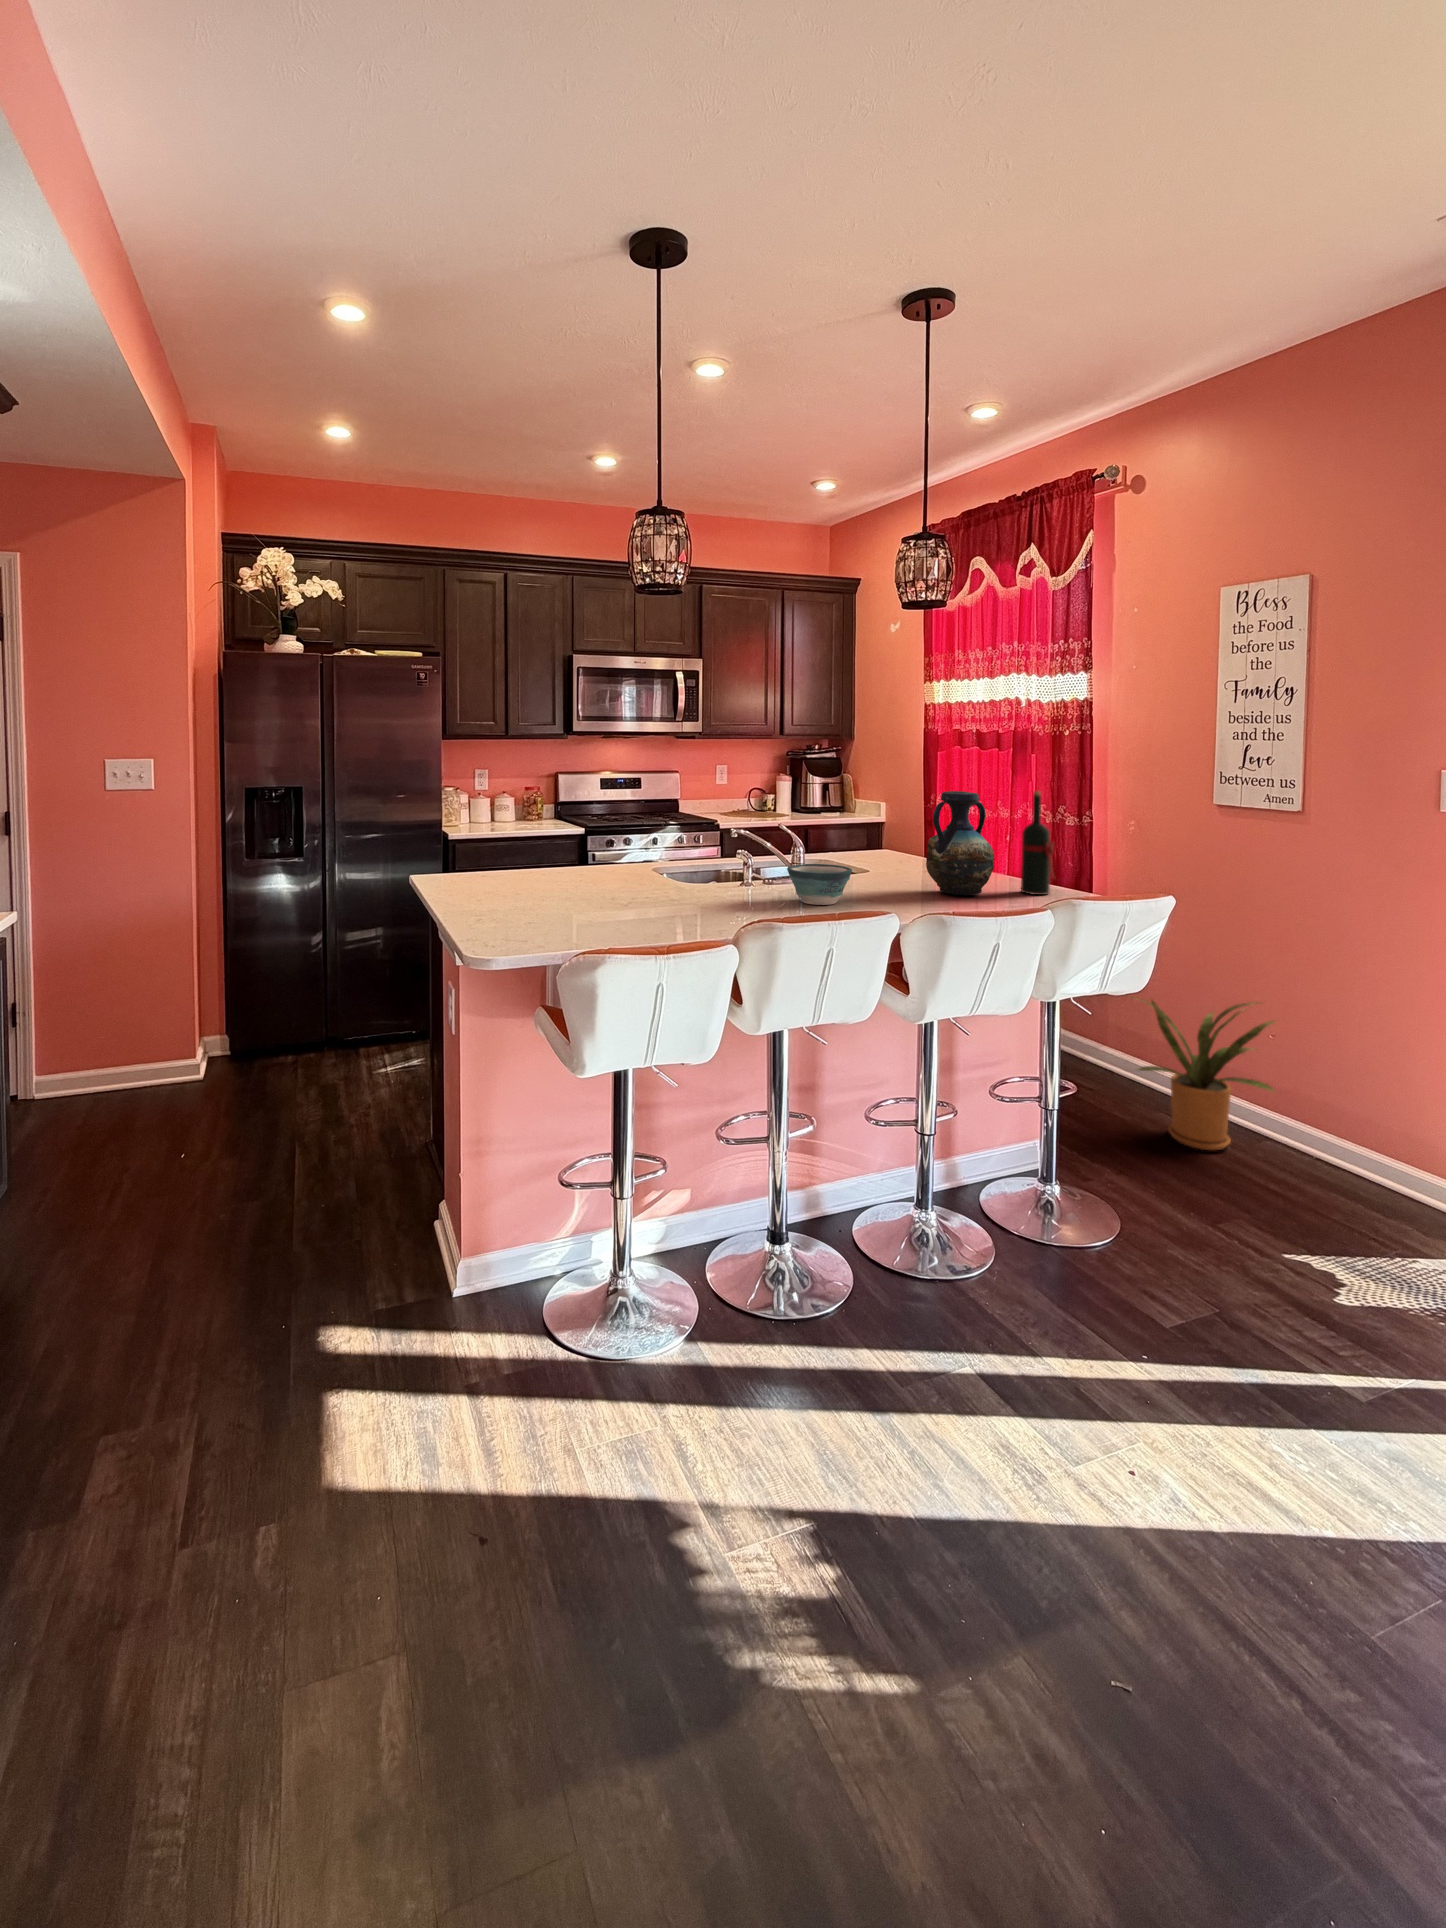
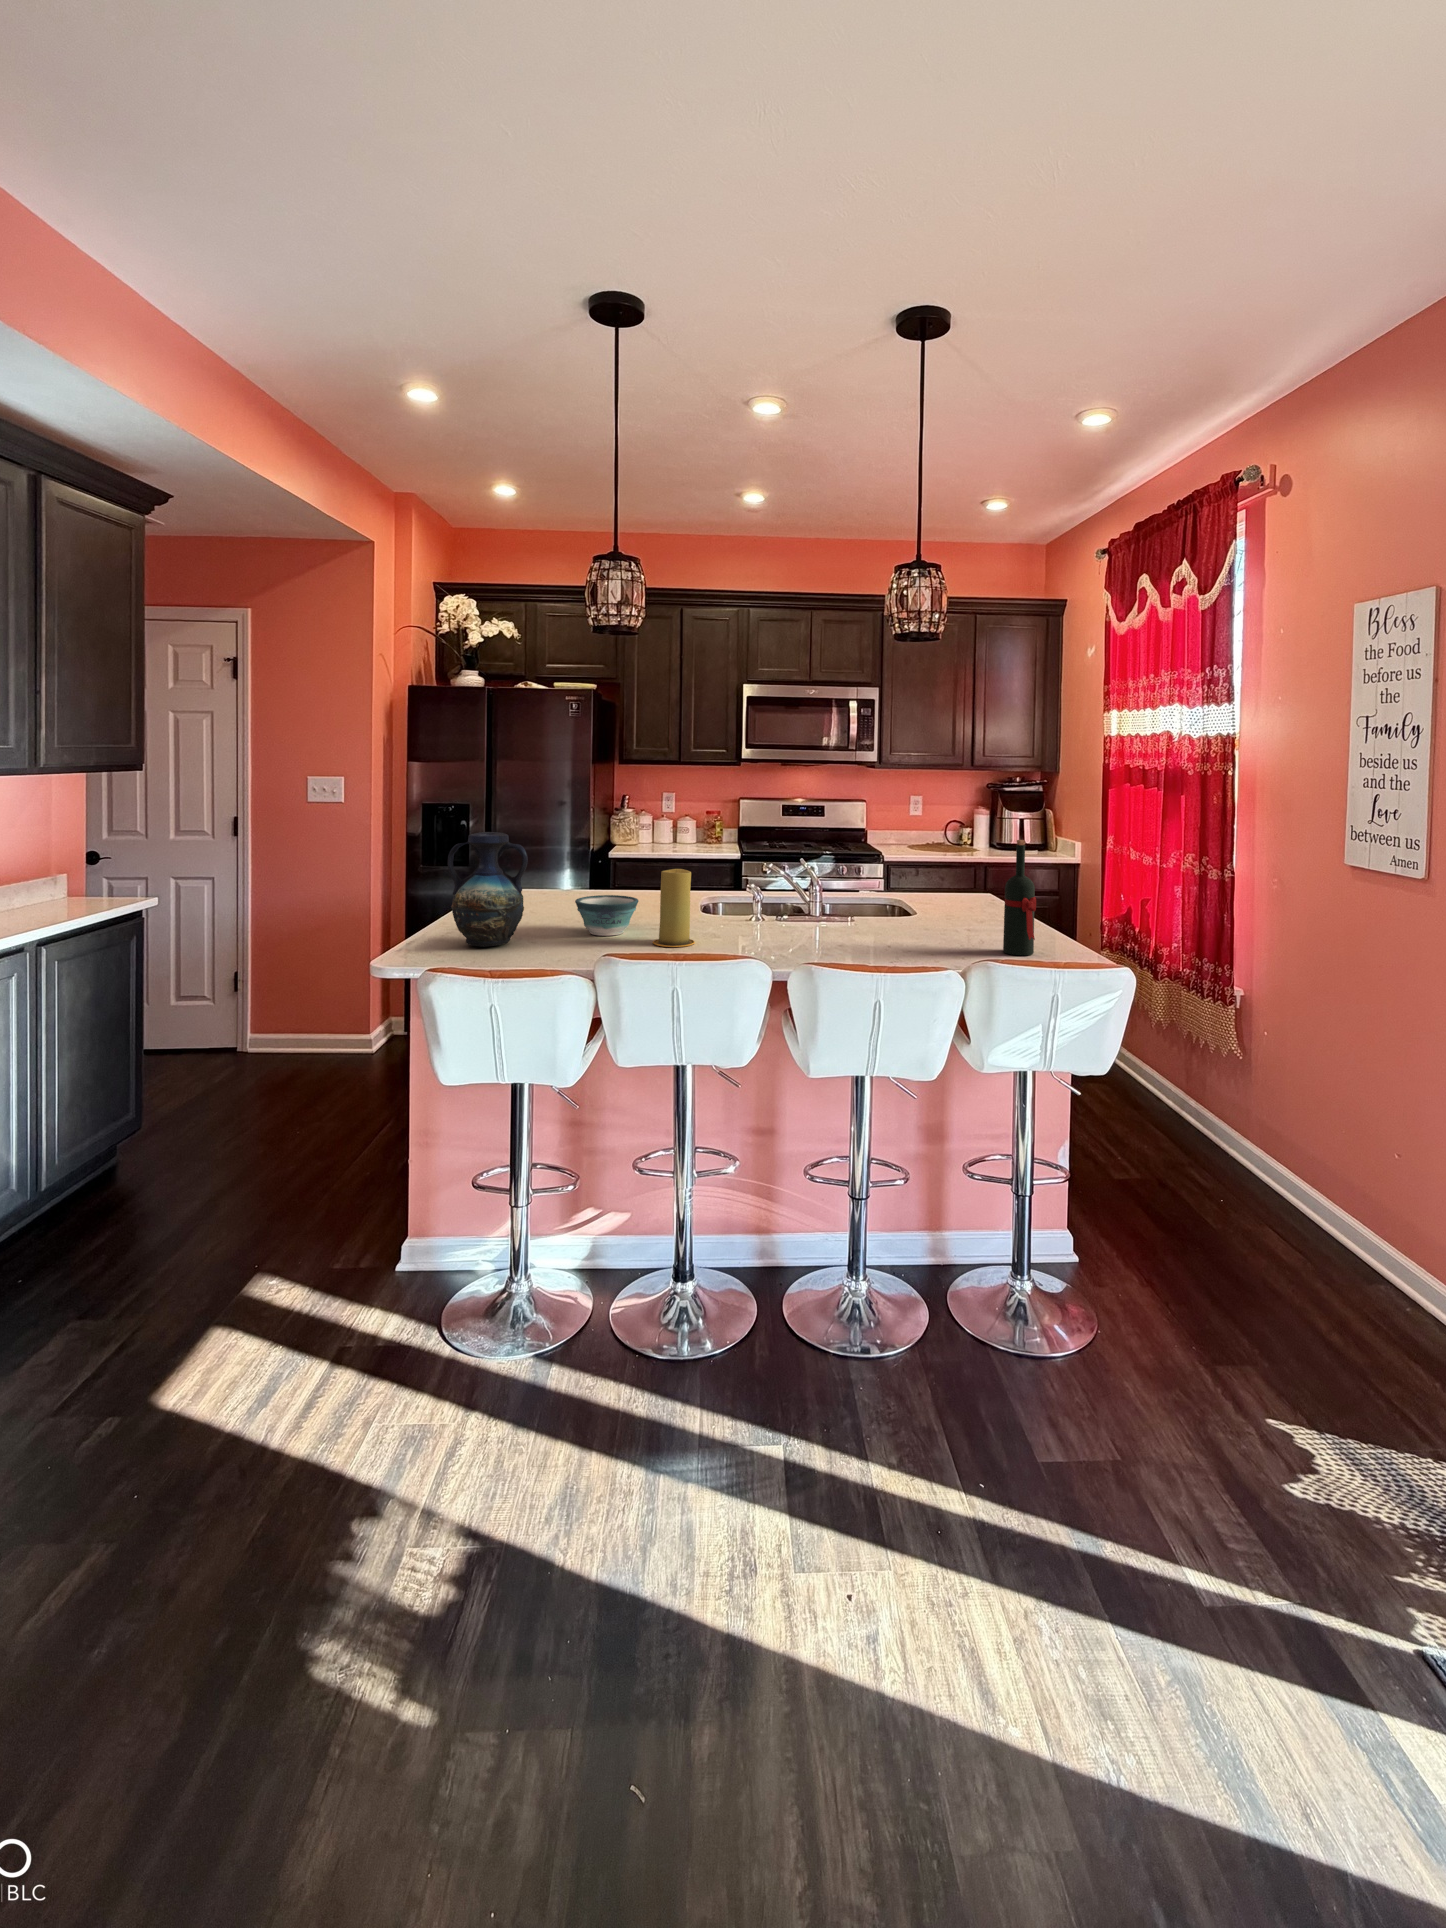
vase: present [926,791,994,895] -> present [448,832,528,946]
candle: none [714,833,756,911] -> present [653,869,695,947]
bowl: present [787,864,852,905] -> present [575,895,638,936]
house plant: present [1138,1001,1274,1150] -> none [1212,1082,1396,1282]

